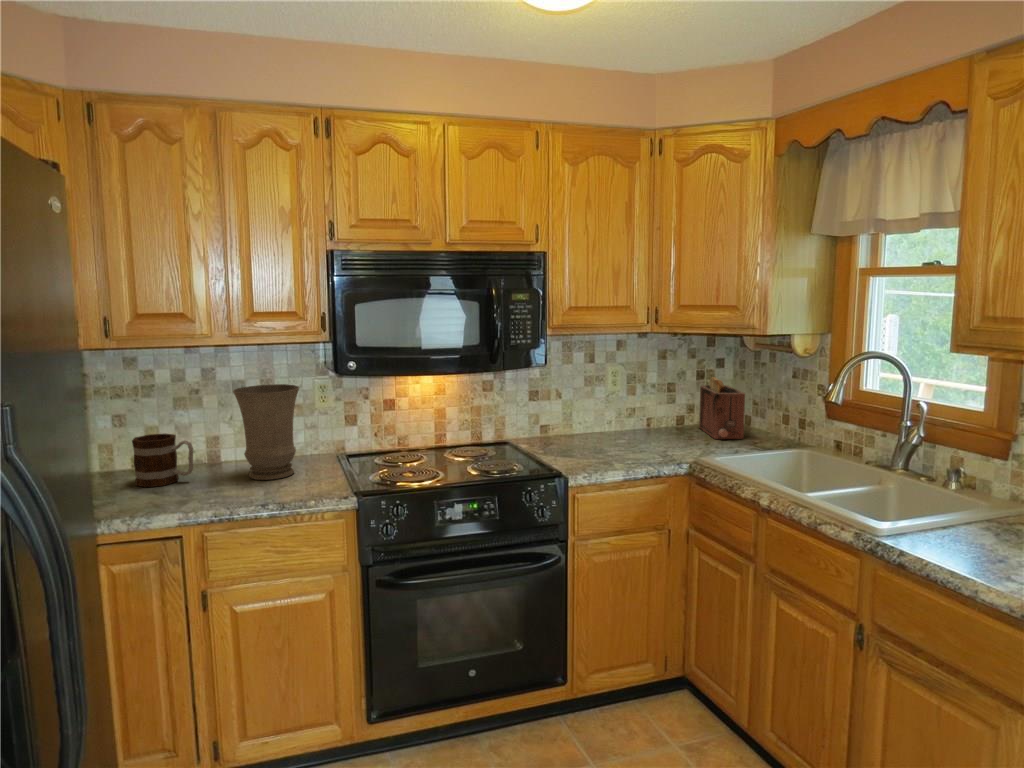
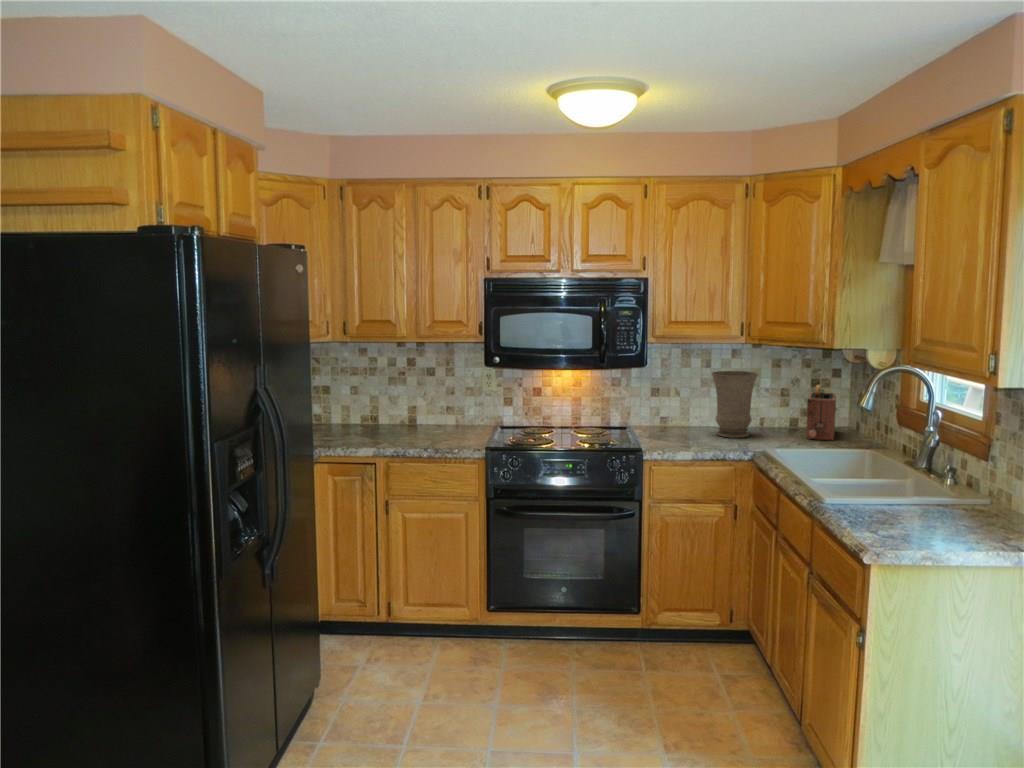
vase: present [233,384,299,480] -> present [712,371,758,438]
mug: present [132,434,193,487] -> none [358,400,394,434]

